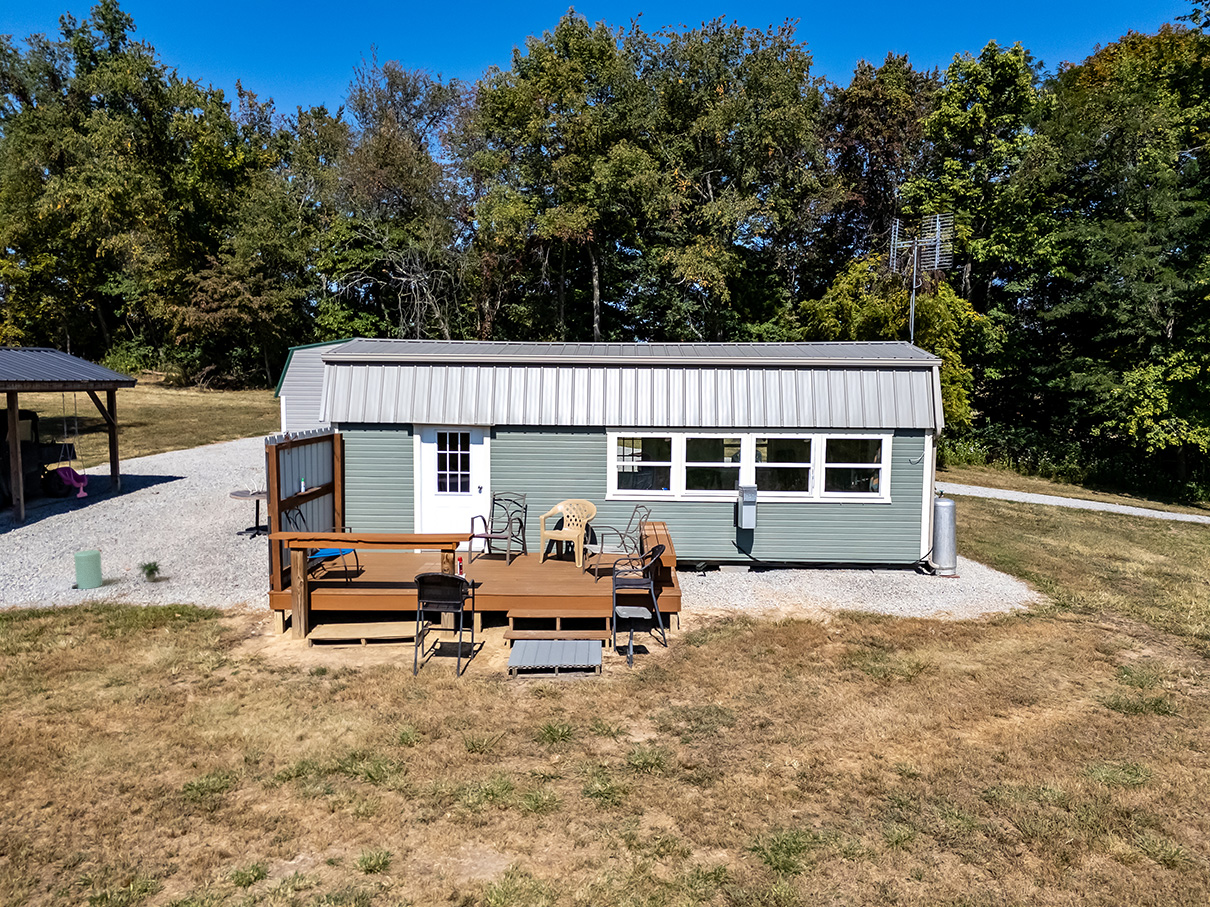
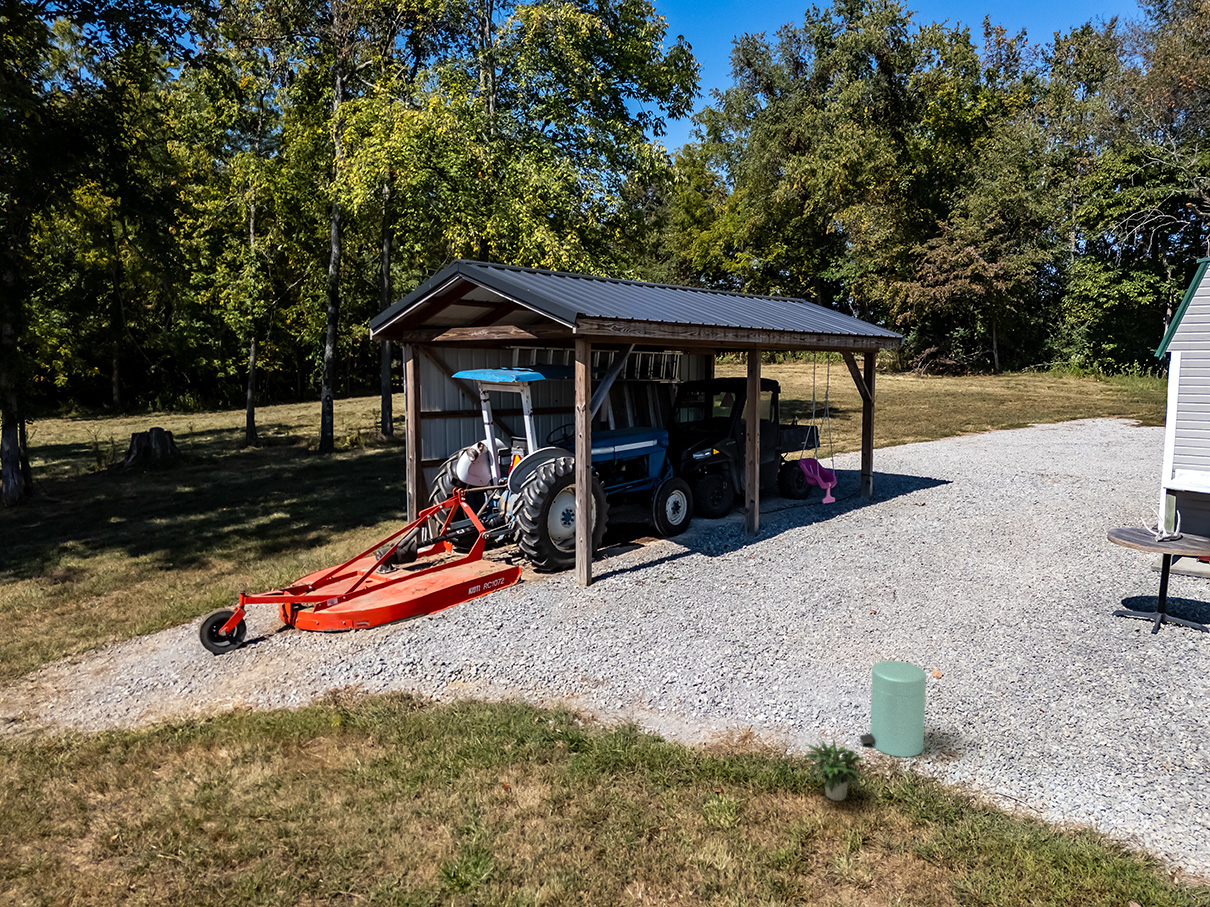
potted plant: present [139,562,160,582] -> present [804,740,868,801]

